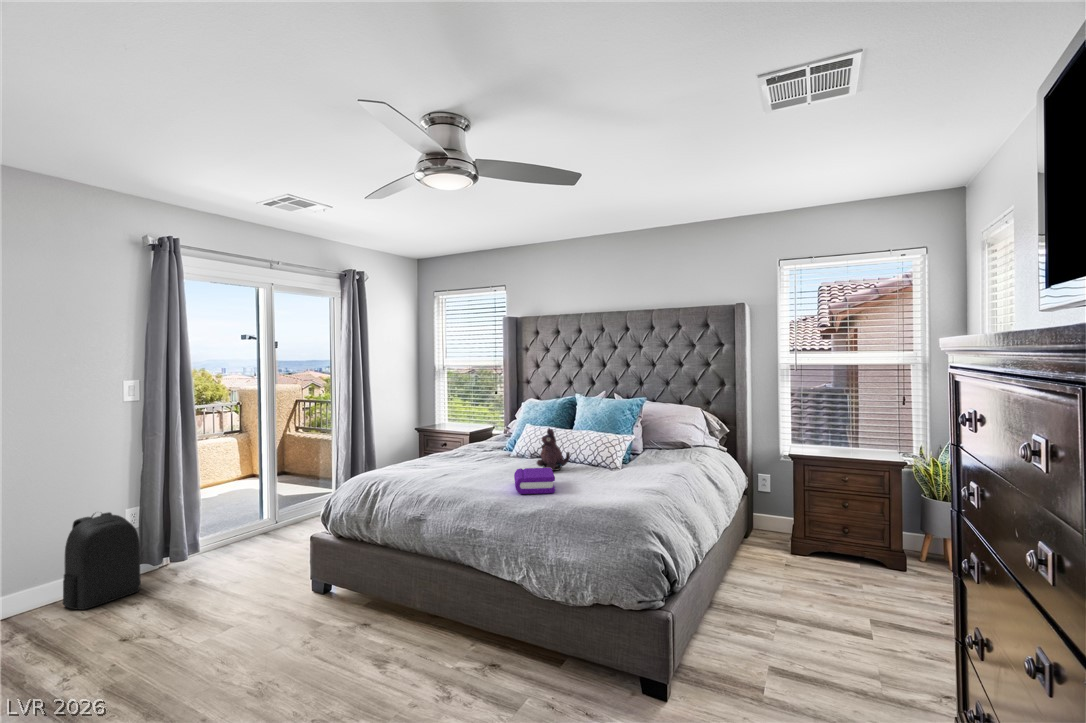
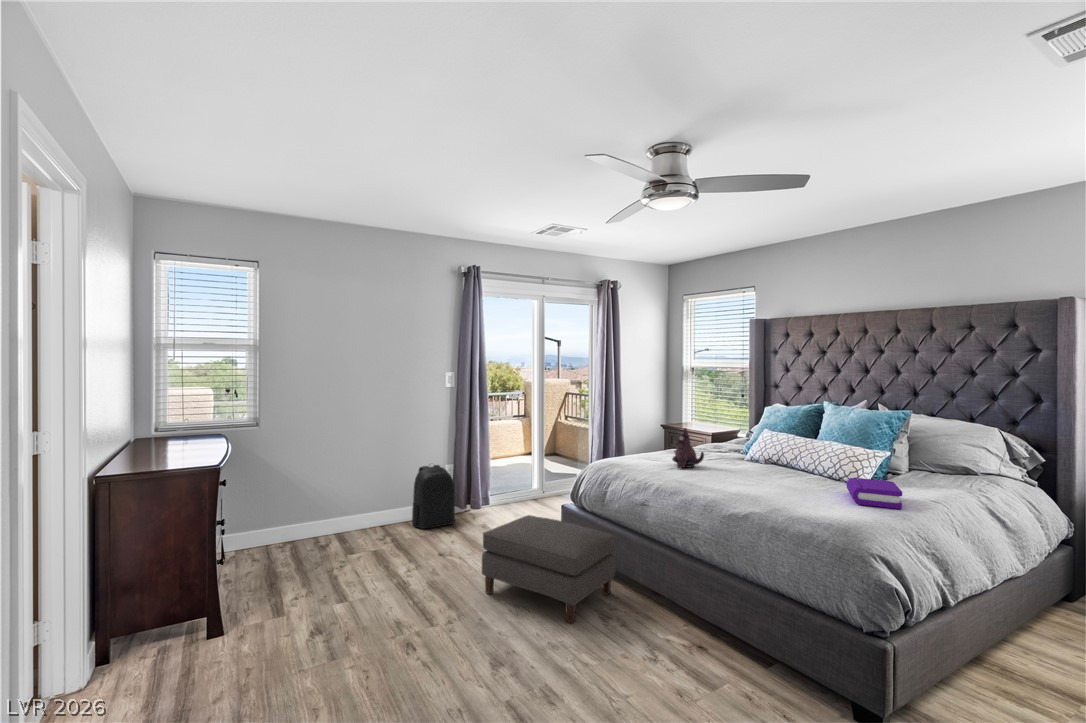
plush toy: present [537,428,570,471] -> present [672,428,704,468]
book: present [514,468,555,494] -> present [847,478,902,509]
ottoman: none [202,558,387,682] -> present [482,515,615,623]

